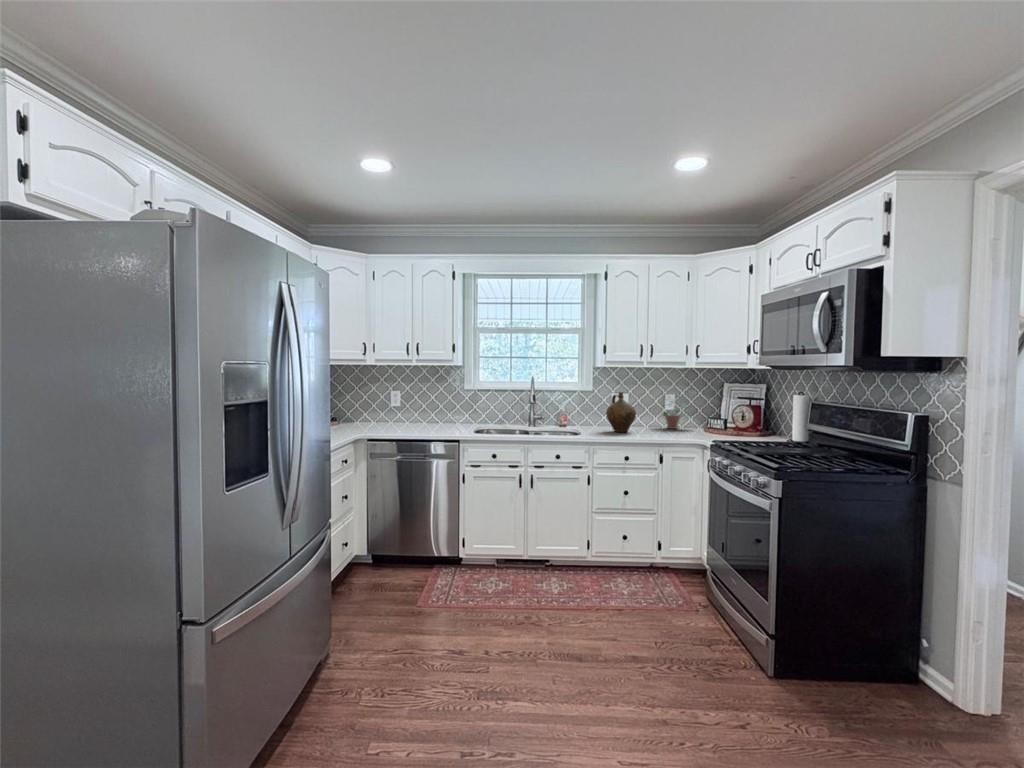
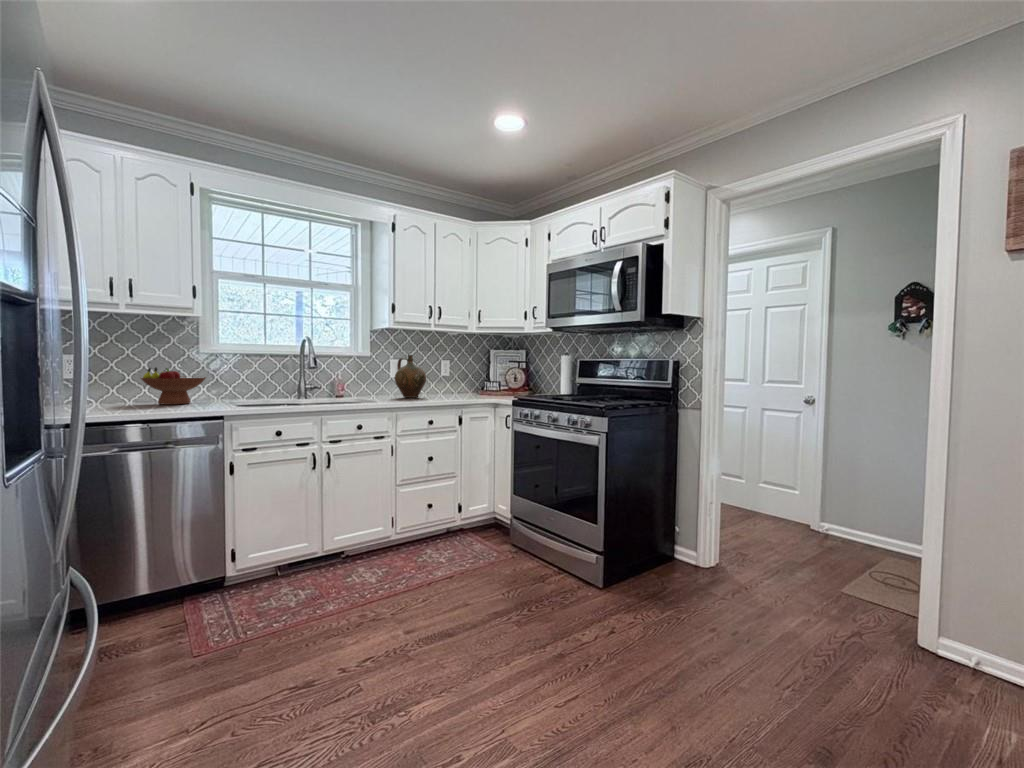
potted plant: present [662,394,690,429] -> none [427,353,471,393]
fruit bowl: none [429,400,468,426] -> present [140,368,206,405]

